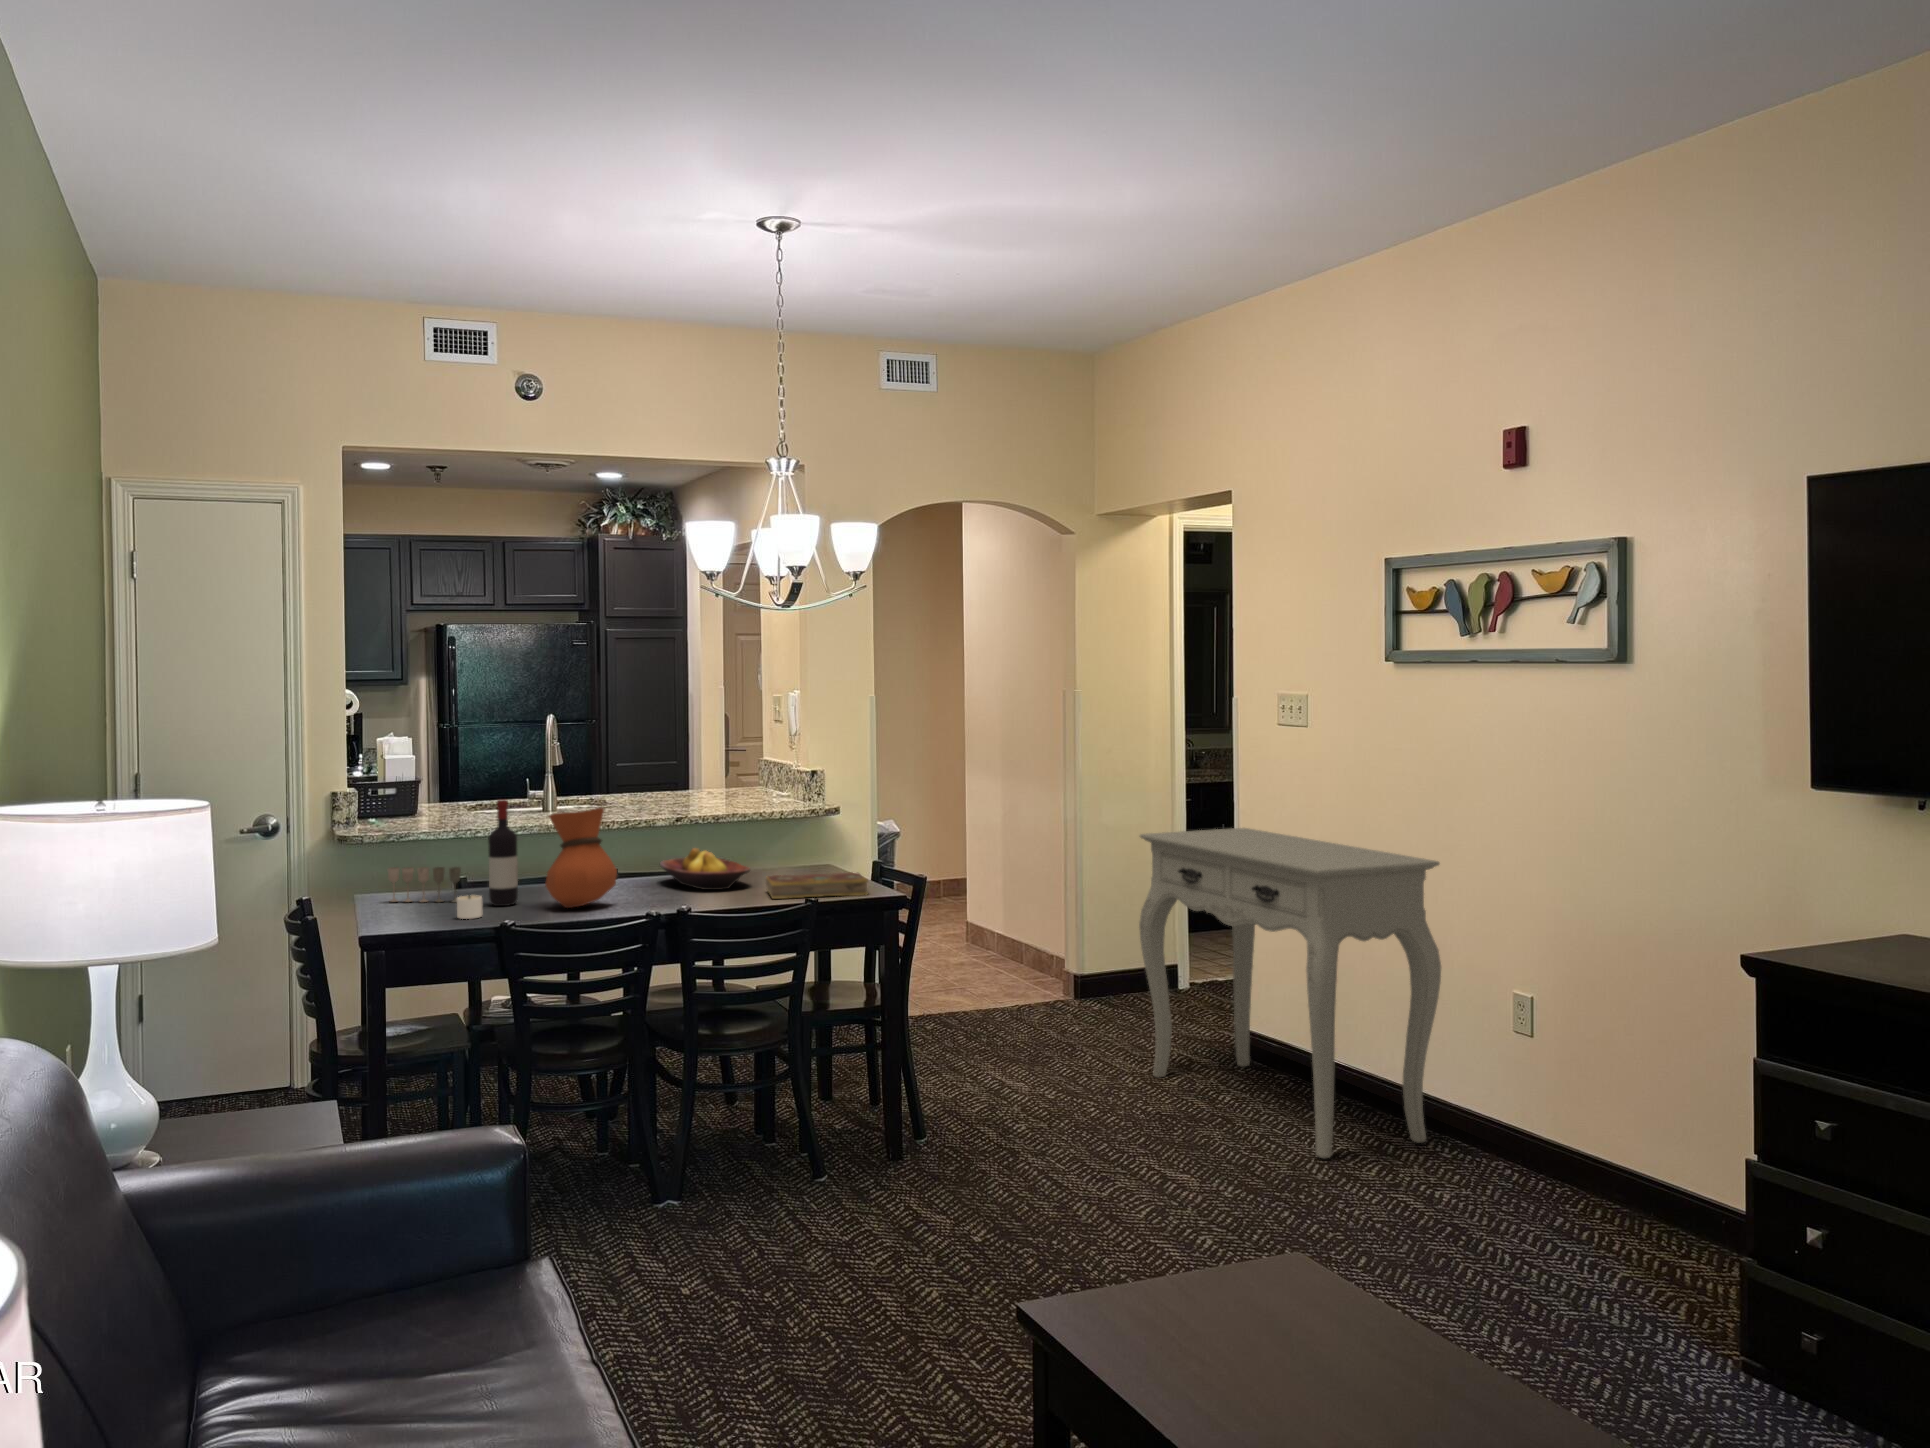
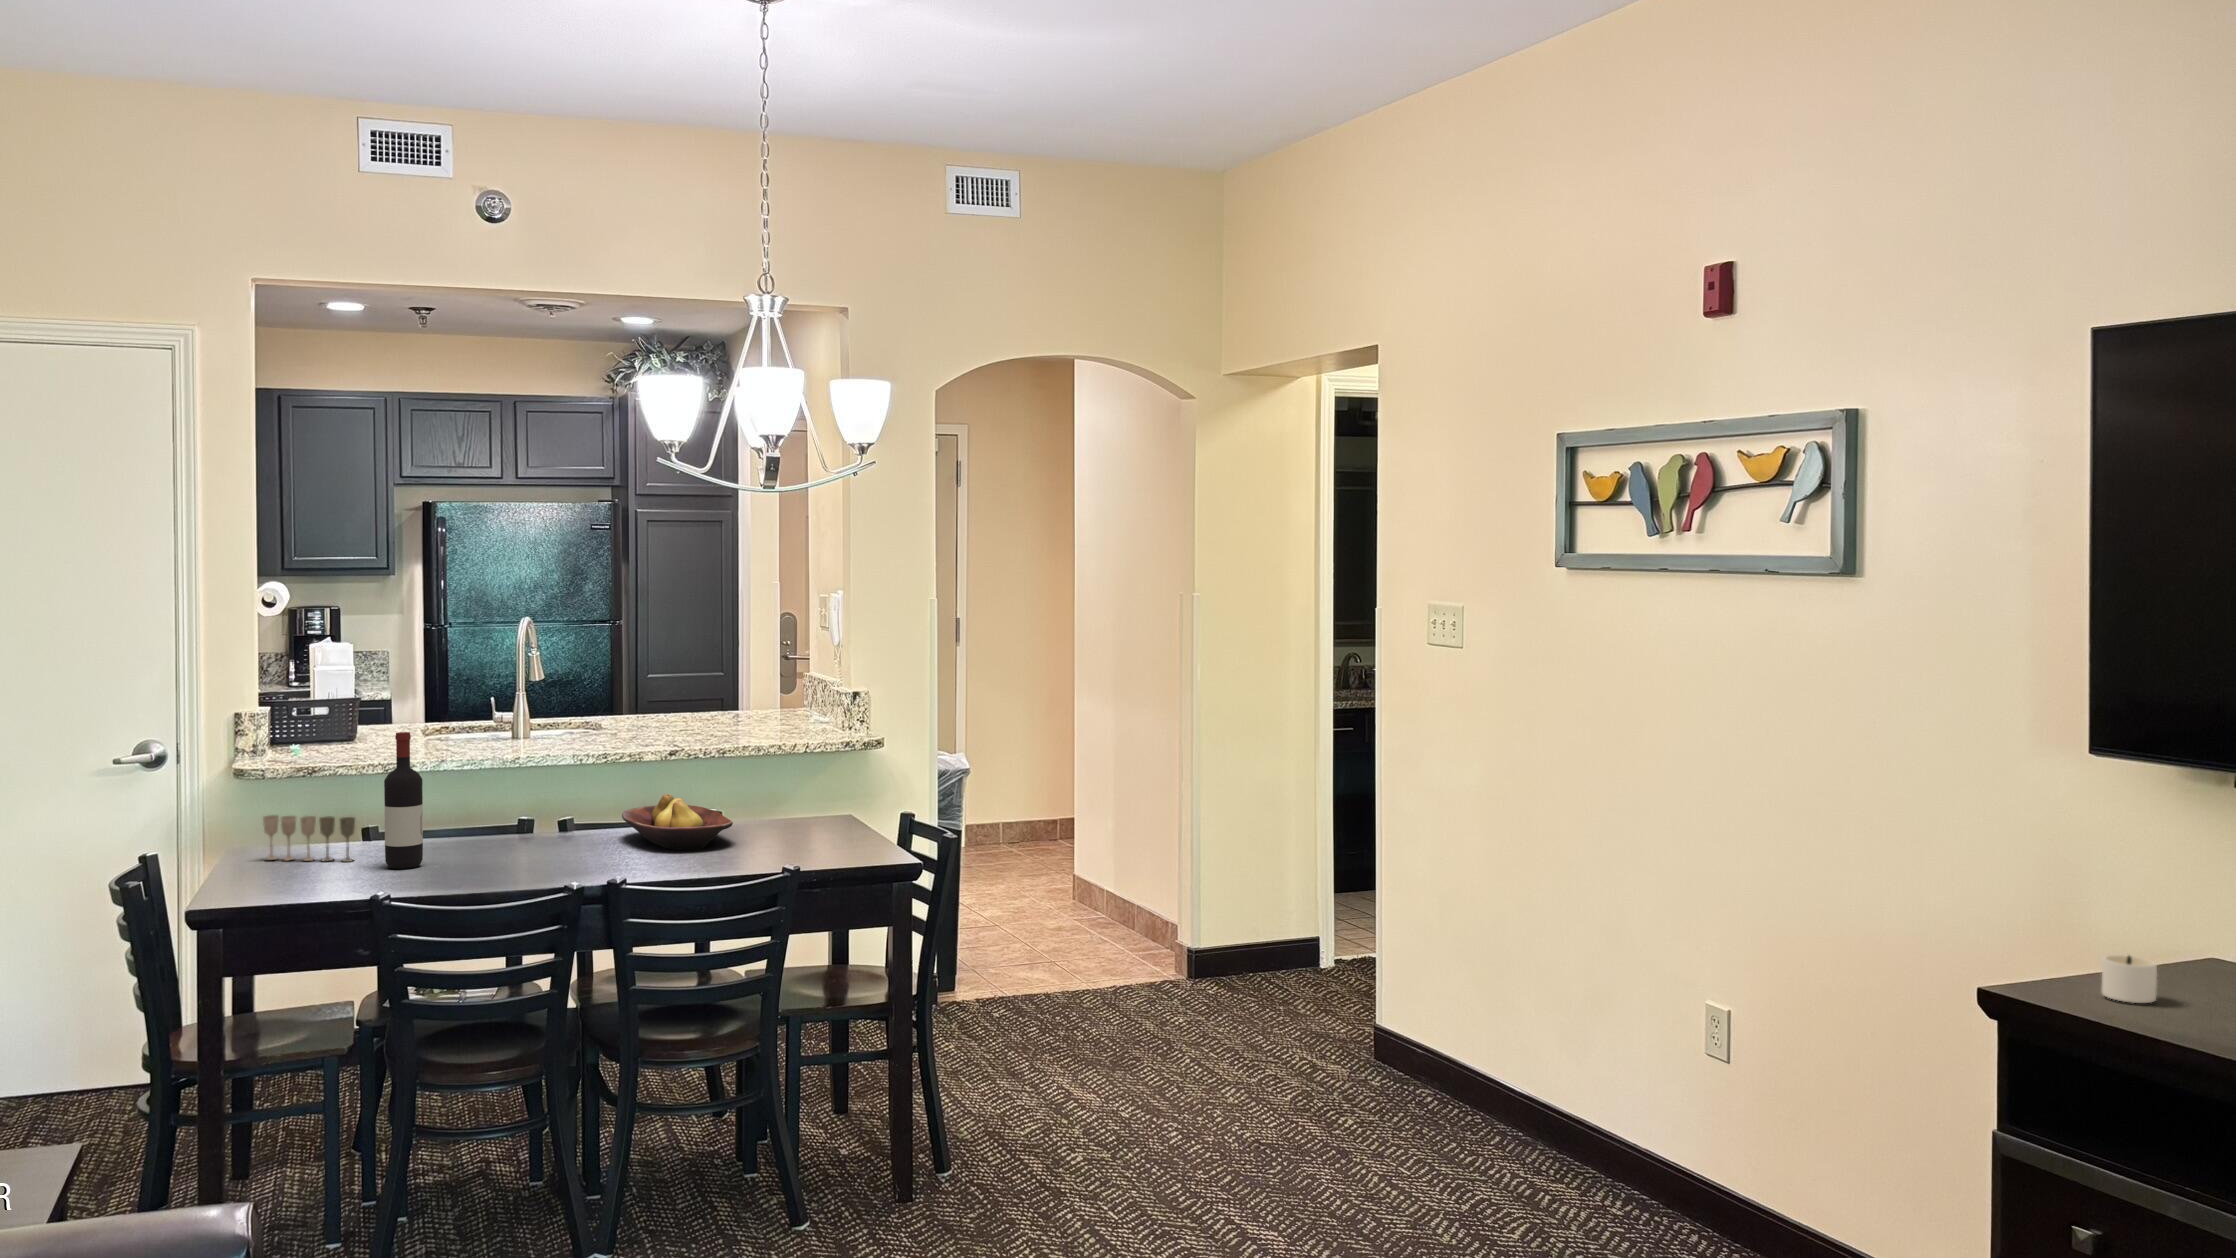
vase: present [545,808,617,908] -> none [451,745,546,873]
console table: present [1139,828,1441,1158] -> none [1247,774,1617,1212]
book: present [766,873,868,899] -> none [746,830,872,865]
candle: present [457,895,483,919] -> present [2102,955,2157,1003]

